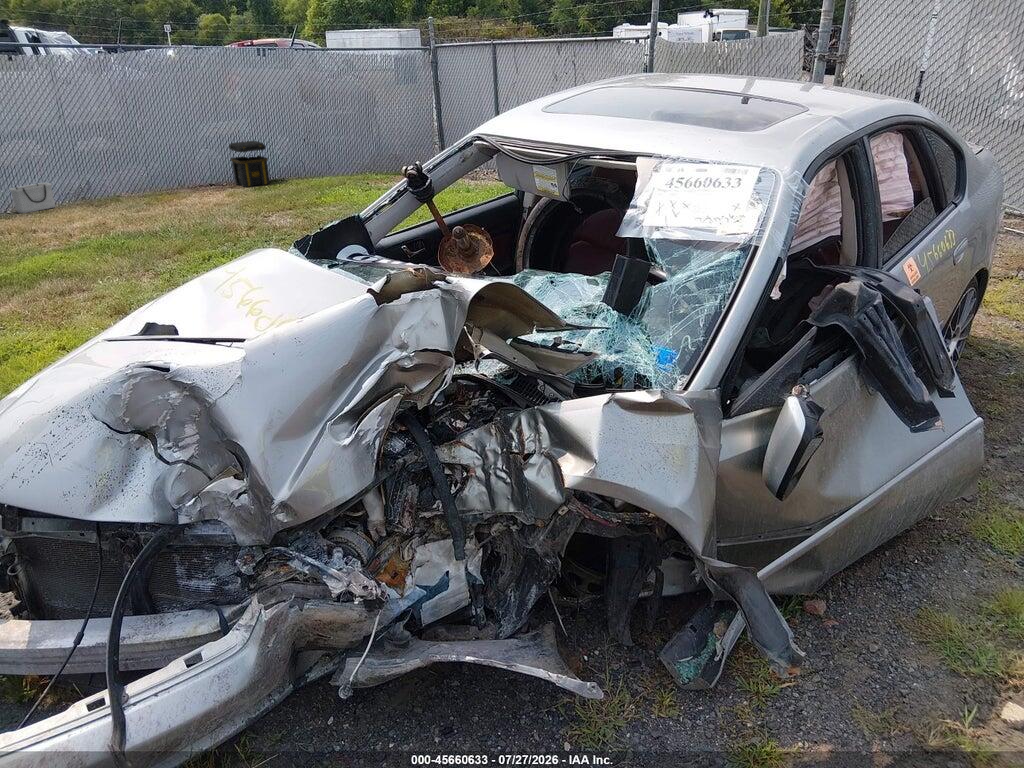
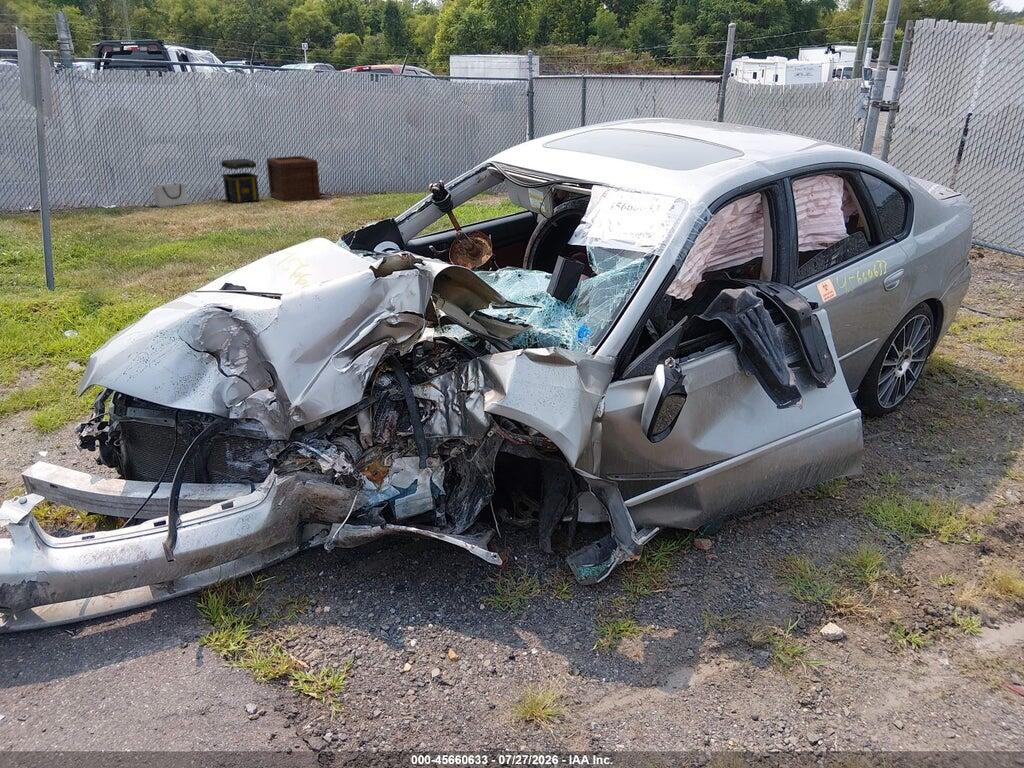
toolbox: present [229,141,270,187] -> present [221,159,259,203]
wooden crate: none [145,145,213,199] -> present [267,156,320,201]

